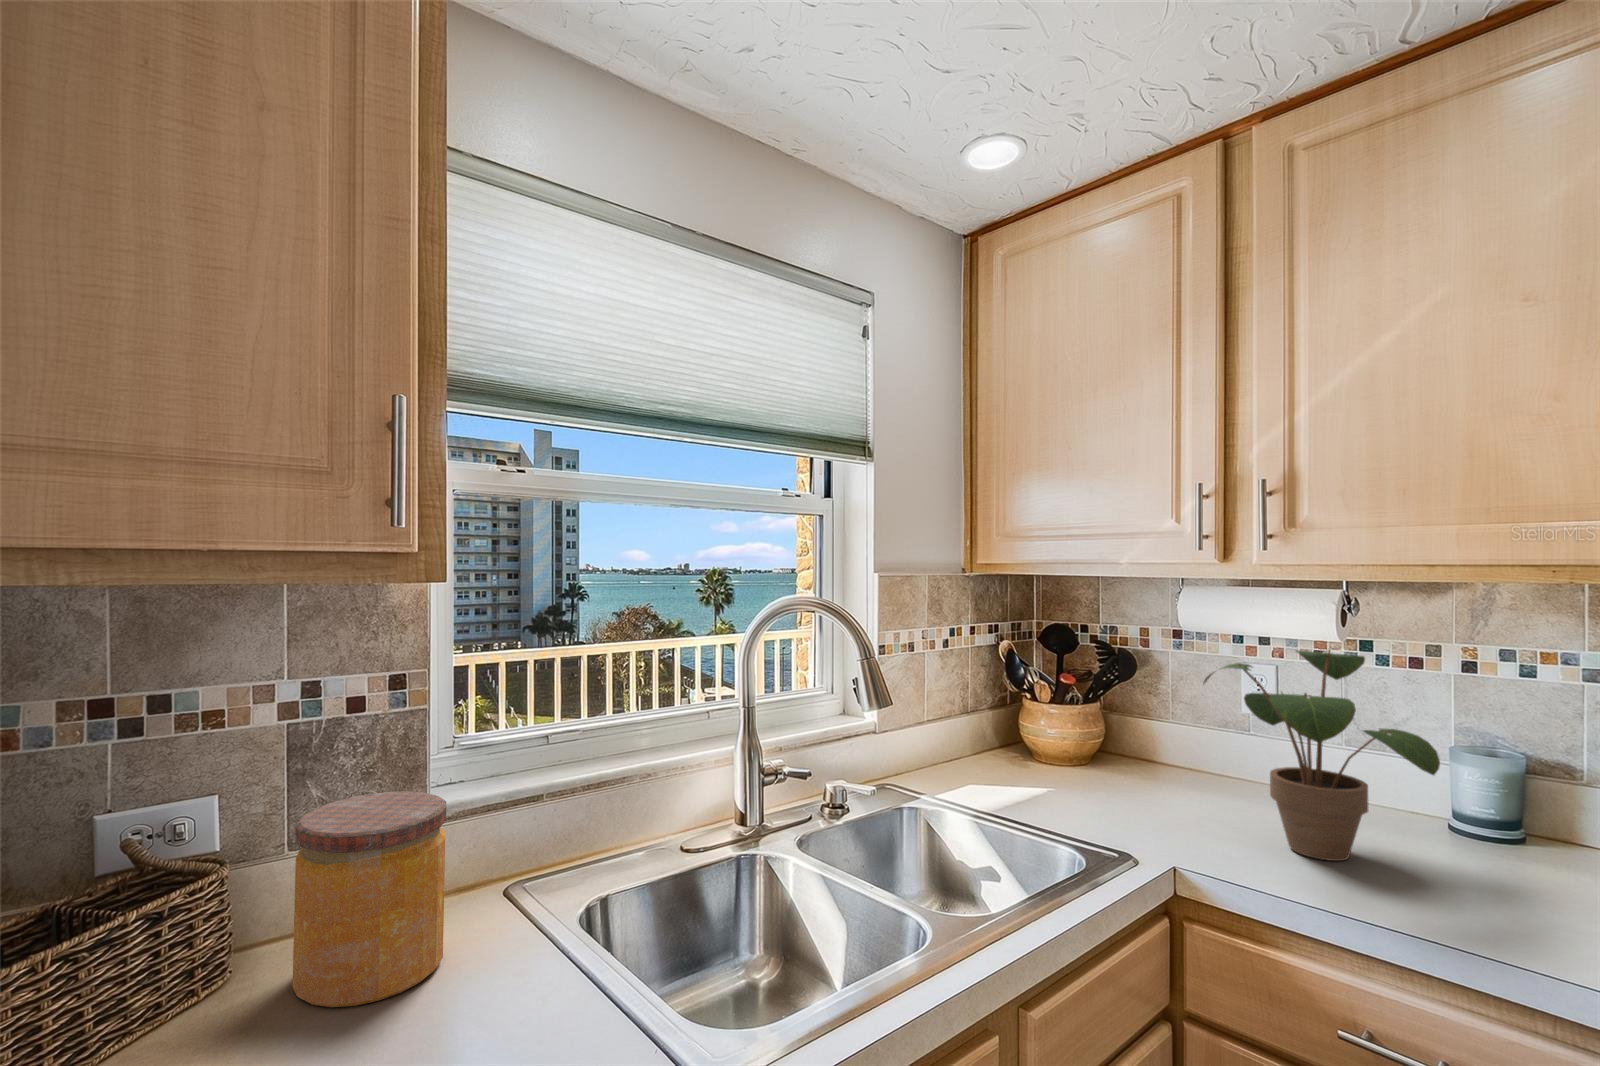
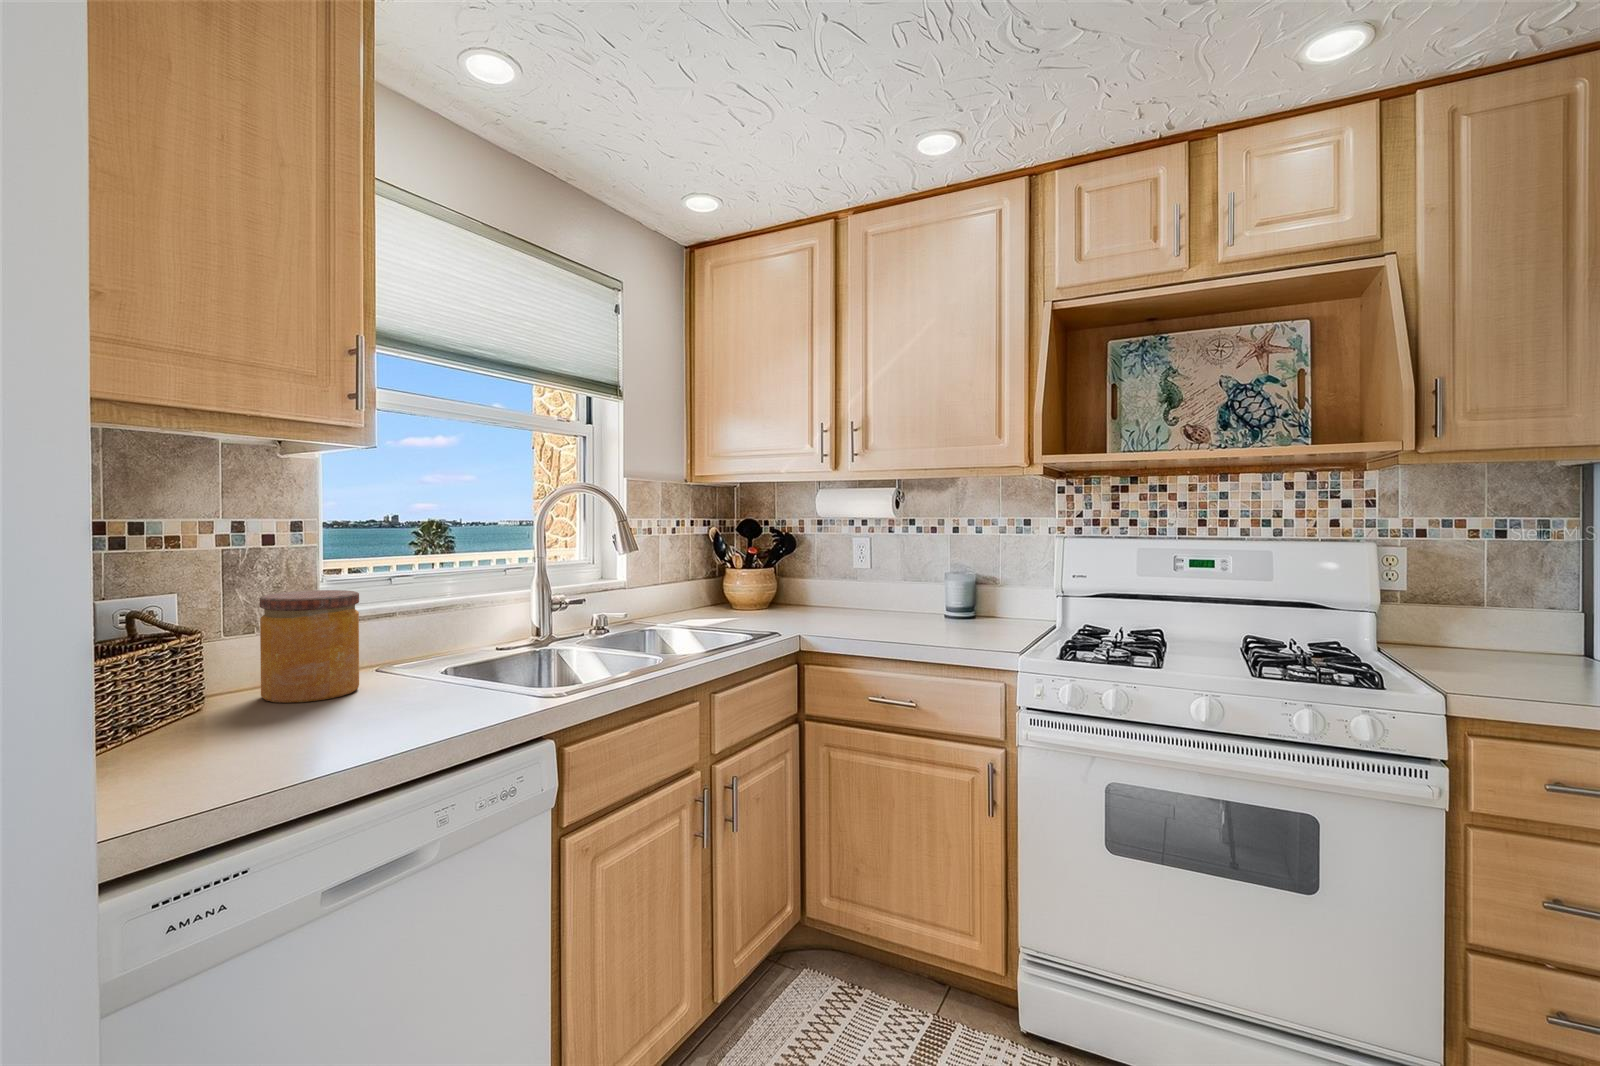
potted plant: present [1204,650,1440,861] -> none [821,518,925,628]

